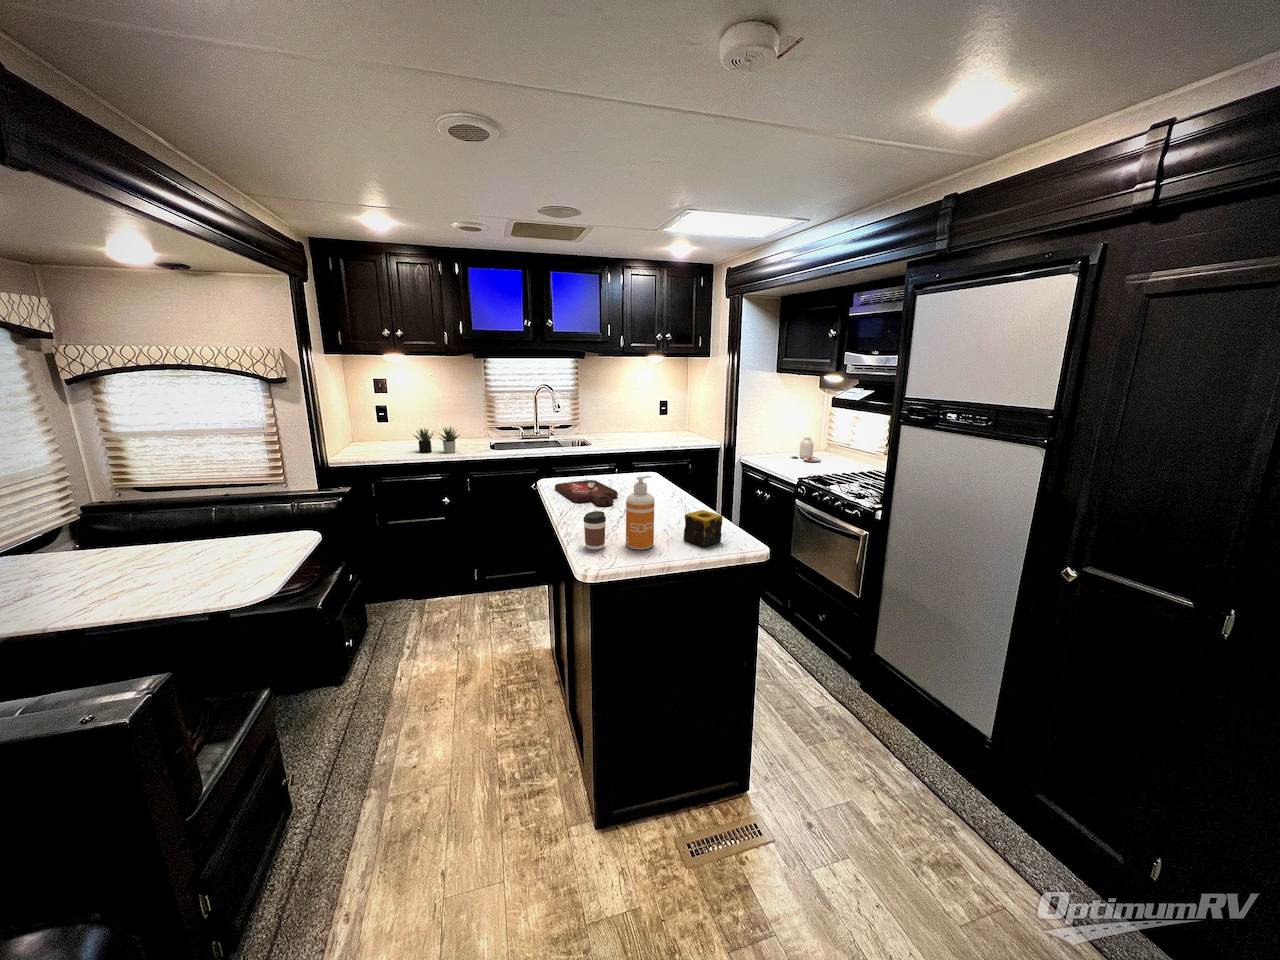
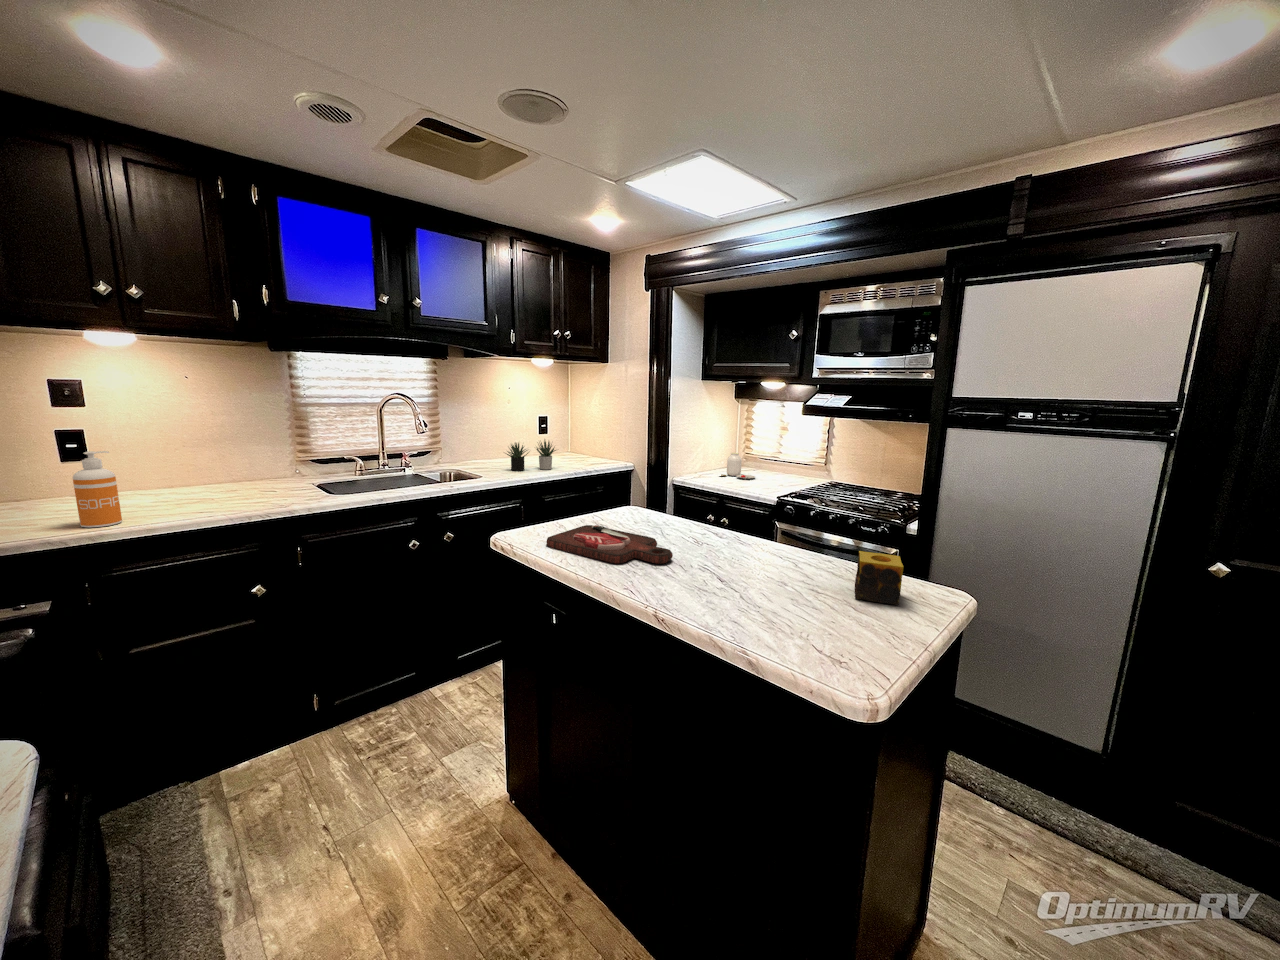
succulent plant: present [413,427,459,453] -> present [507,440,556,471]
soap dispenser: present [626,476,654,549] -> present [73,451,122,528]
coffee cup: present [584,511,606,550] -> none [764,576,804,644]

